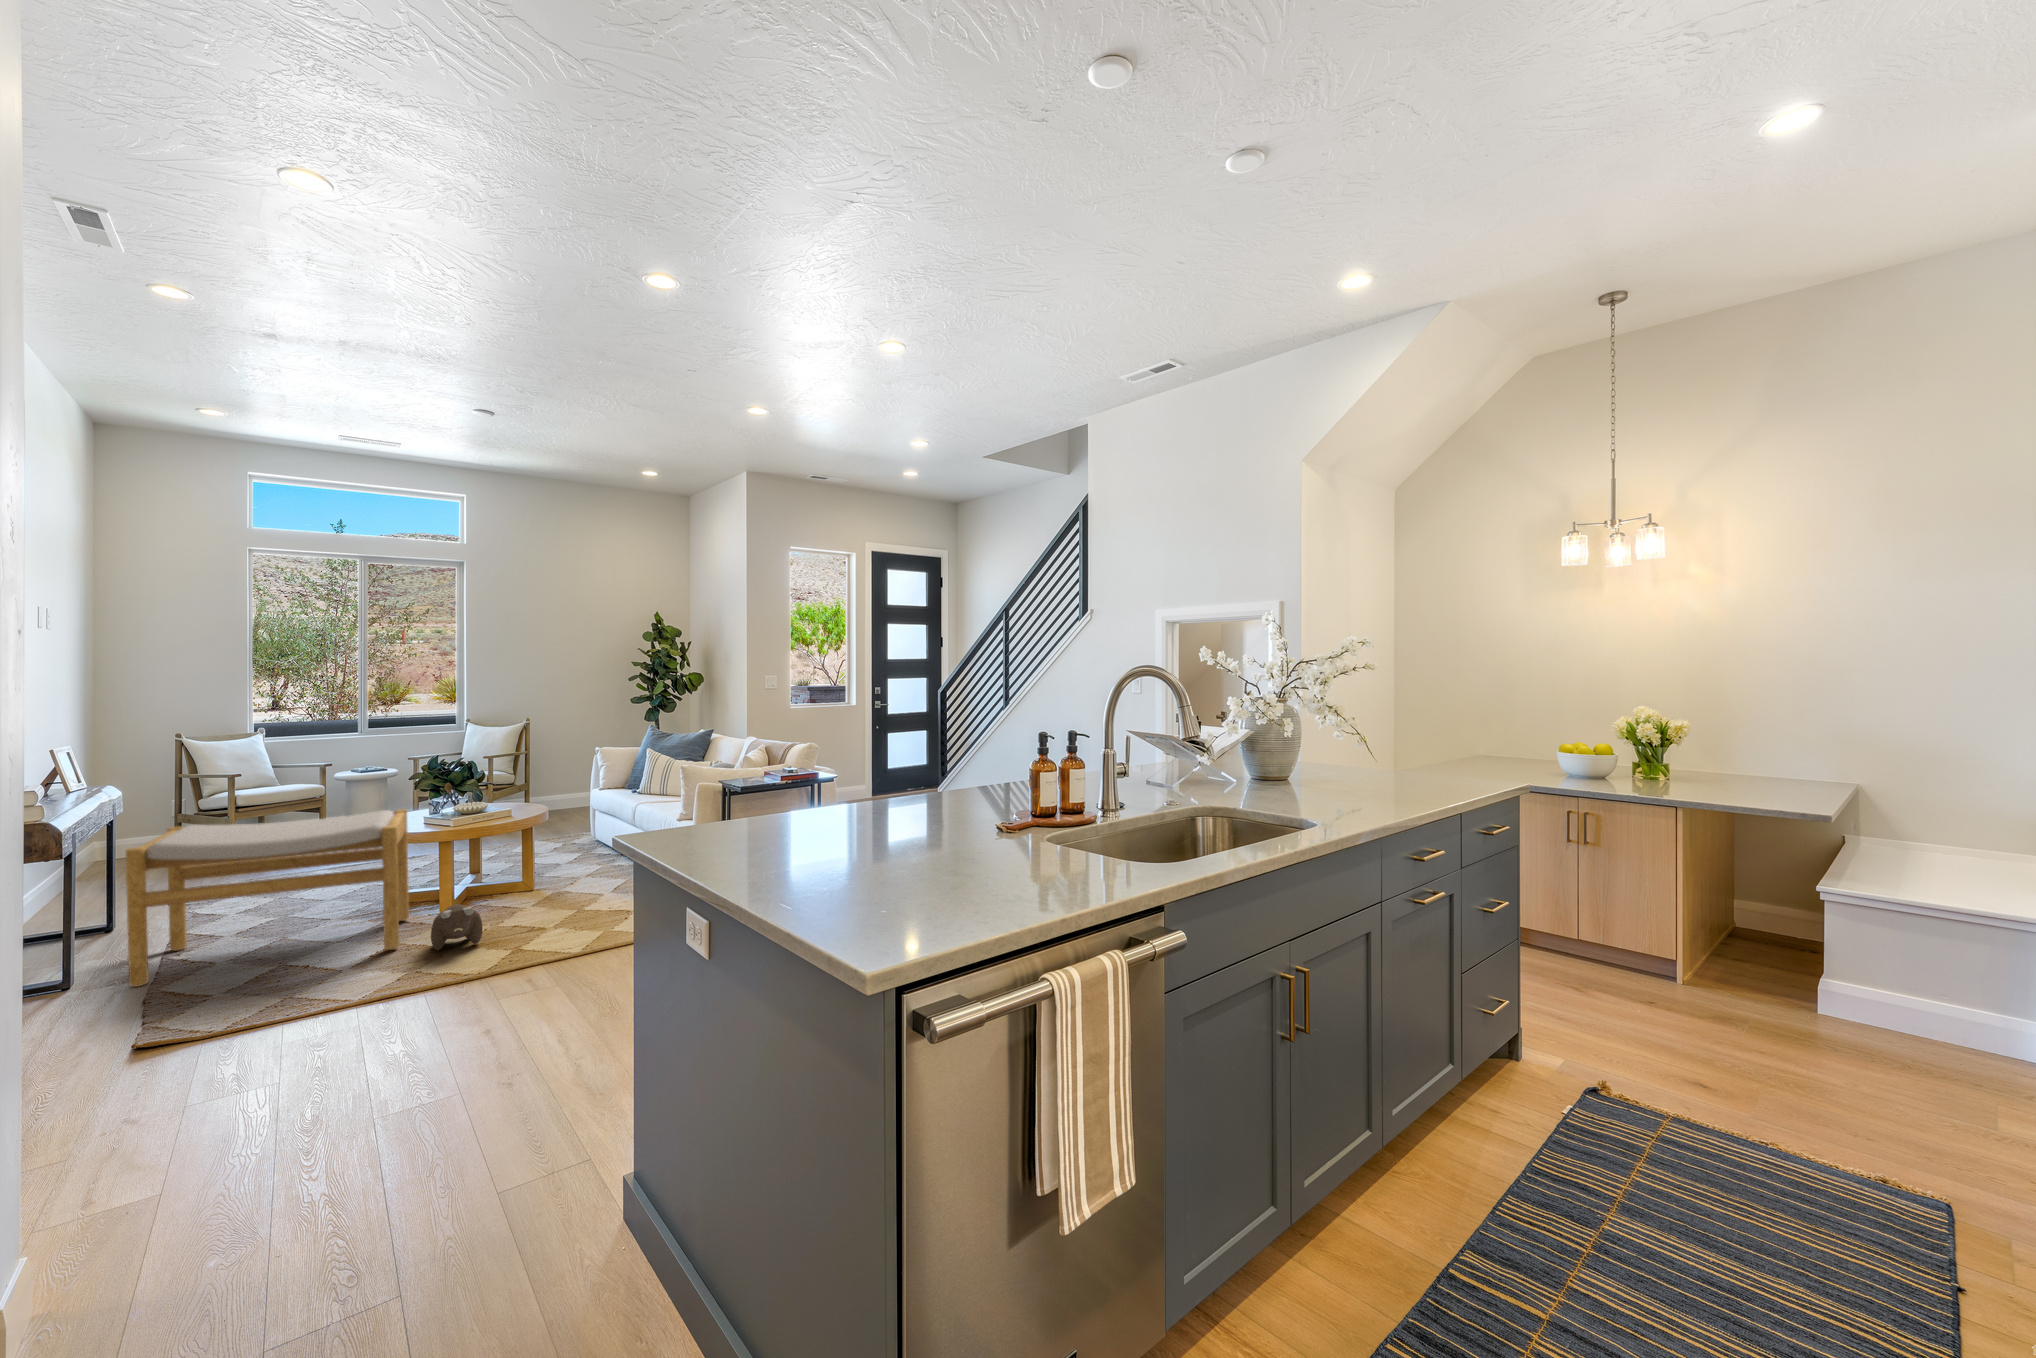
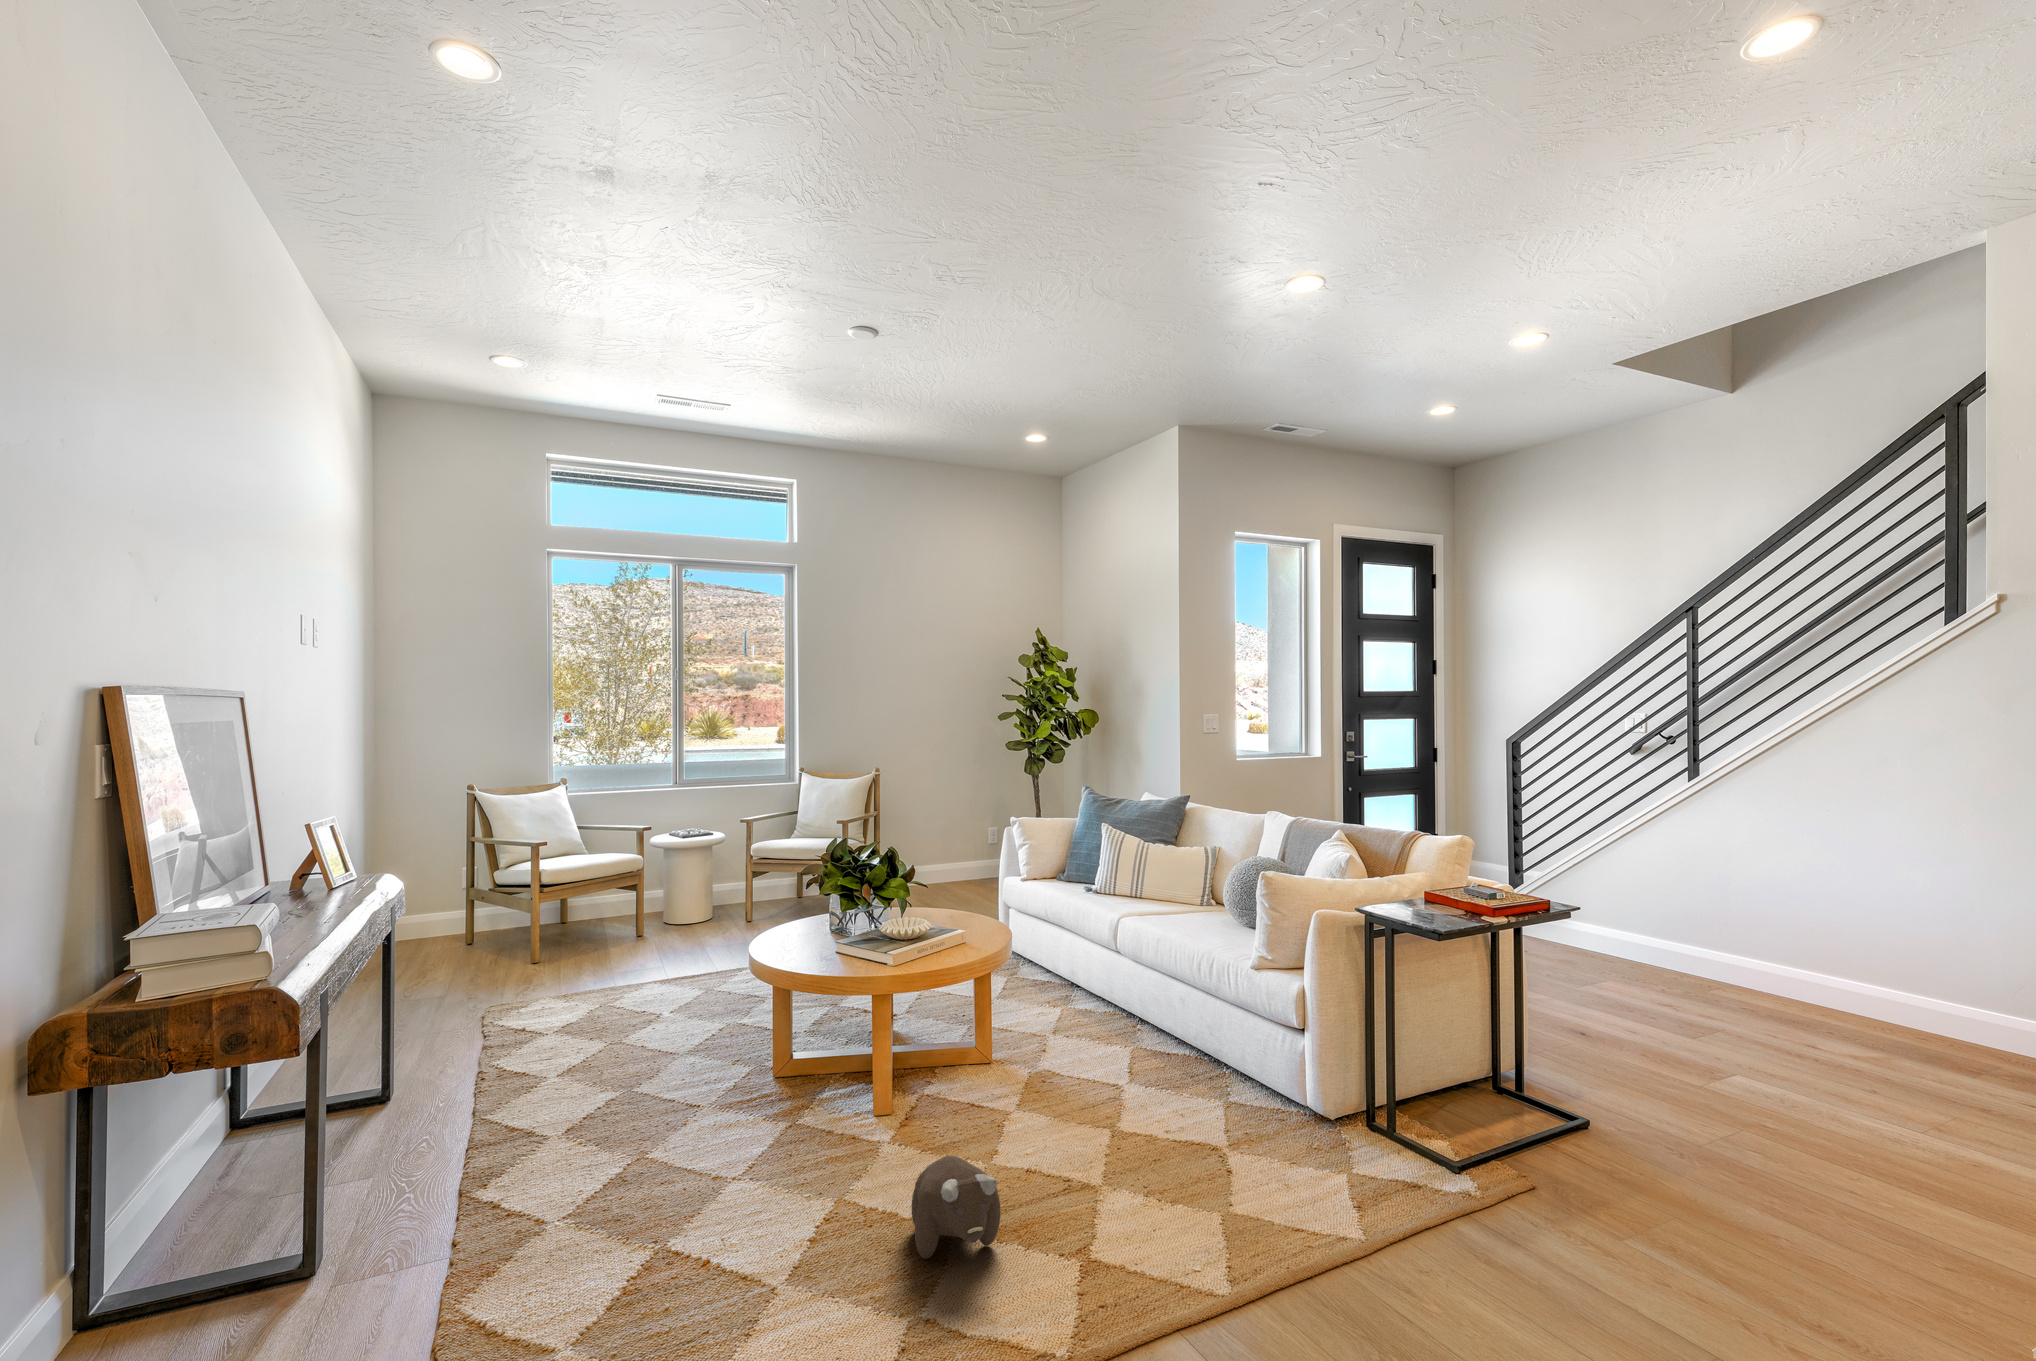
footstool: present [126,809,409,987] -> none [403,938,853,1311]

